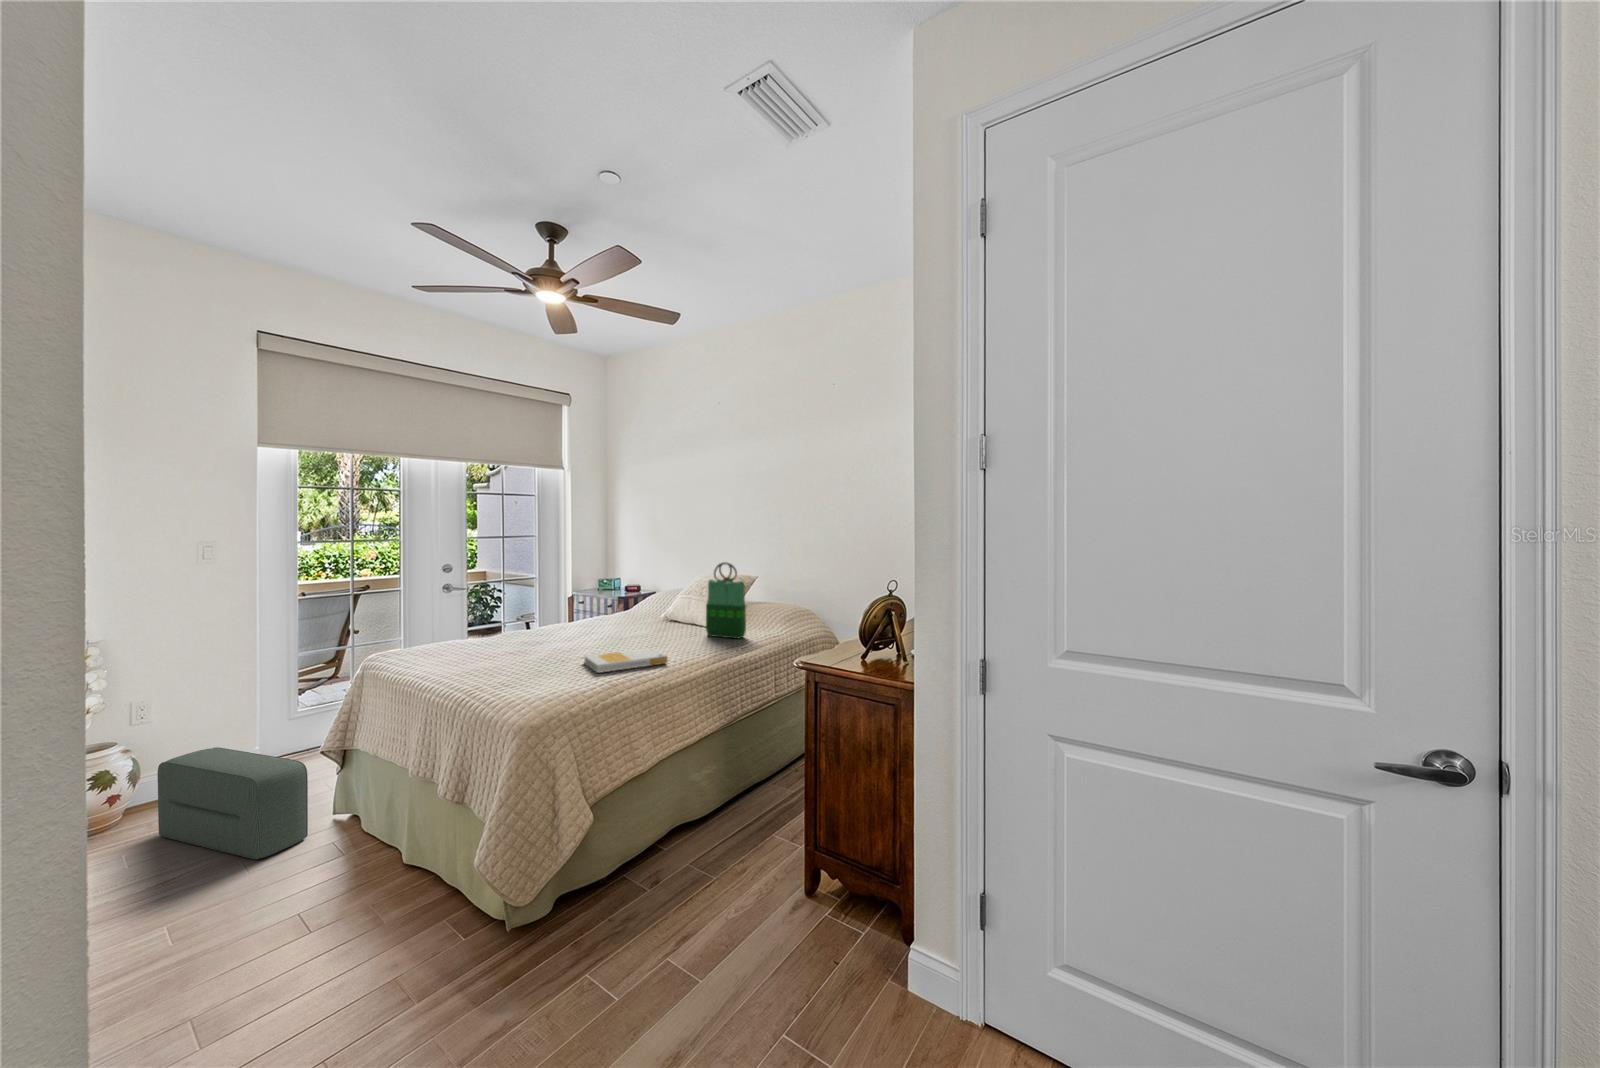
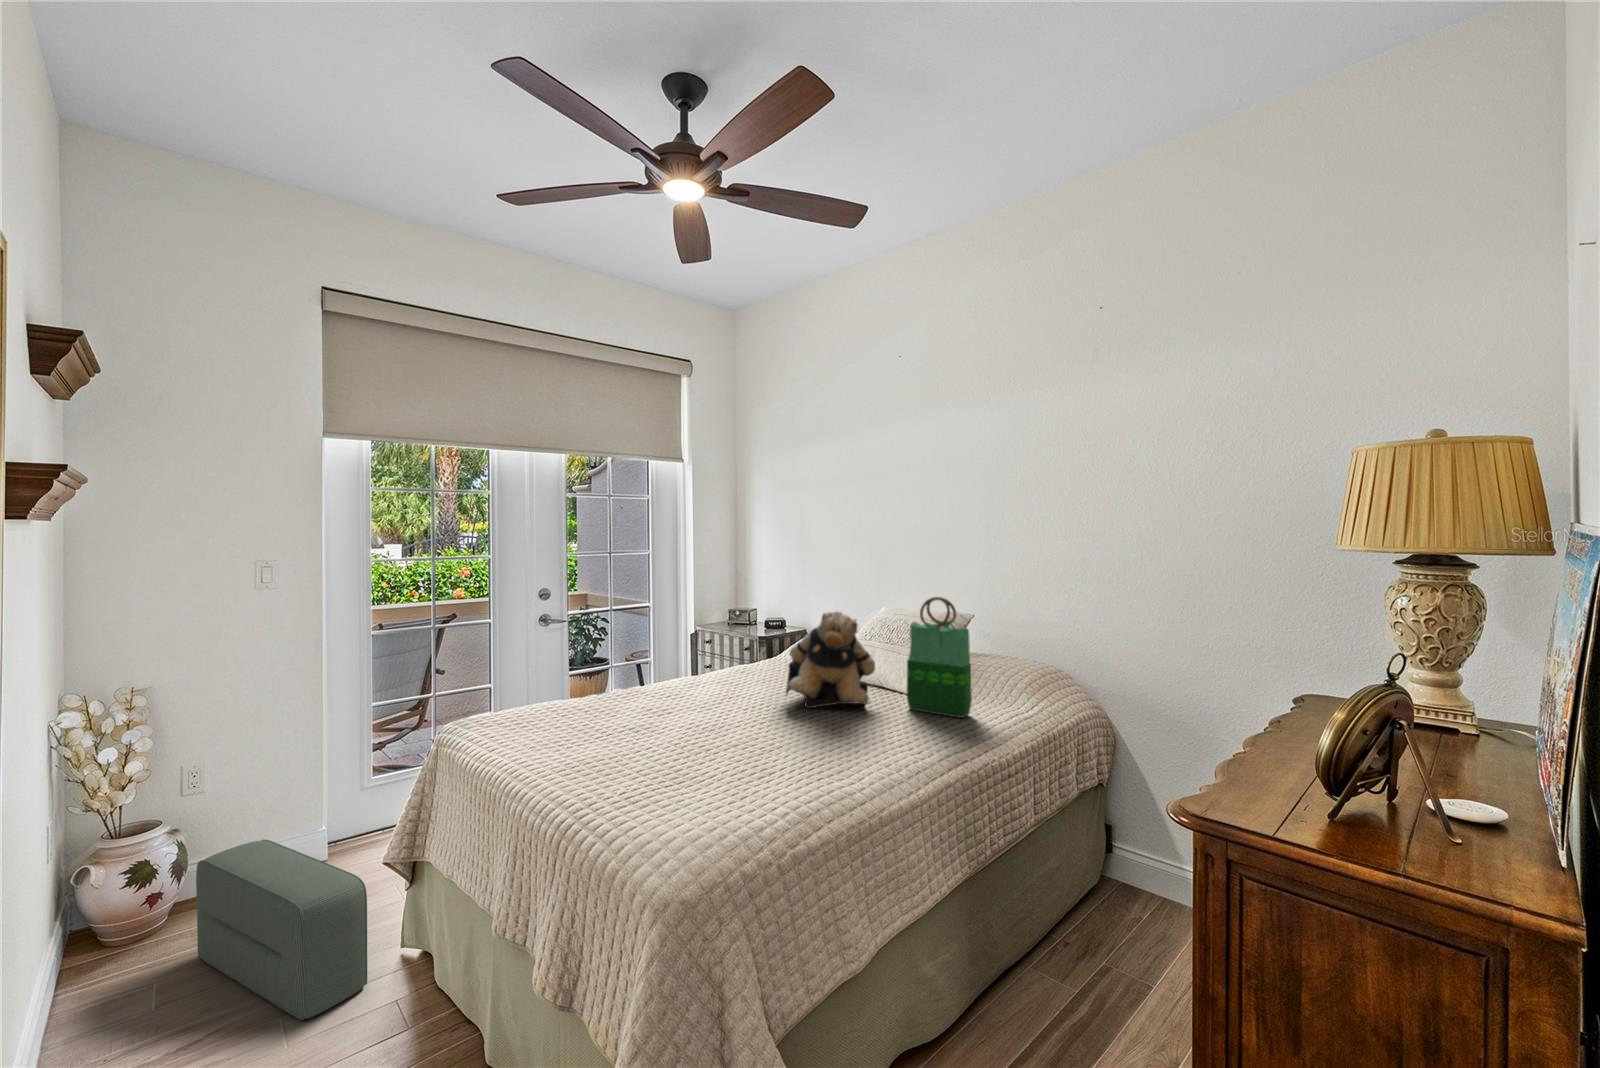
teddy bear: none [624,573,686,637] -> present [786,611,875,708]
book: present [584,648,668,673] -> none [740,735,870,784]

